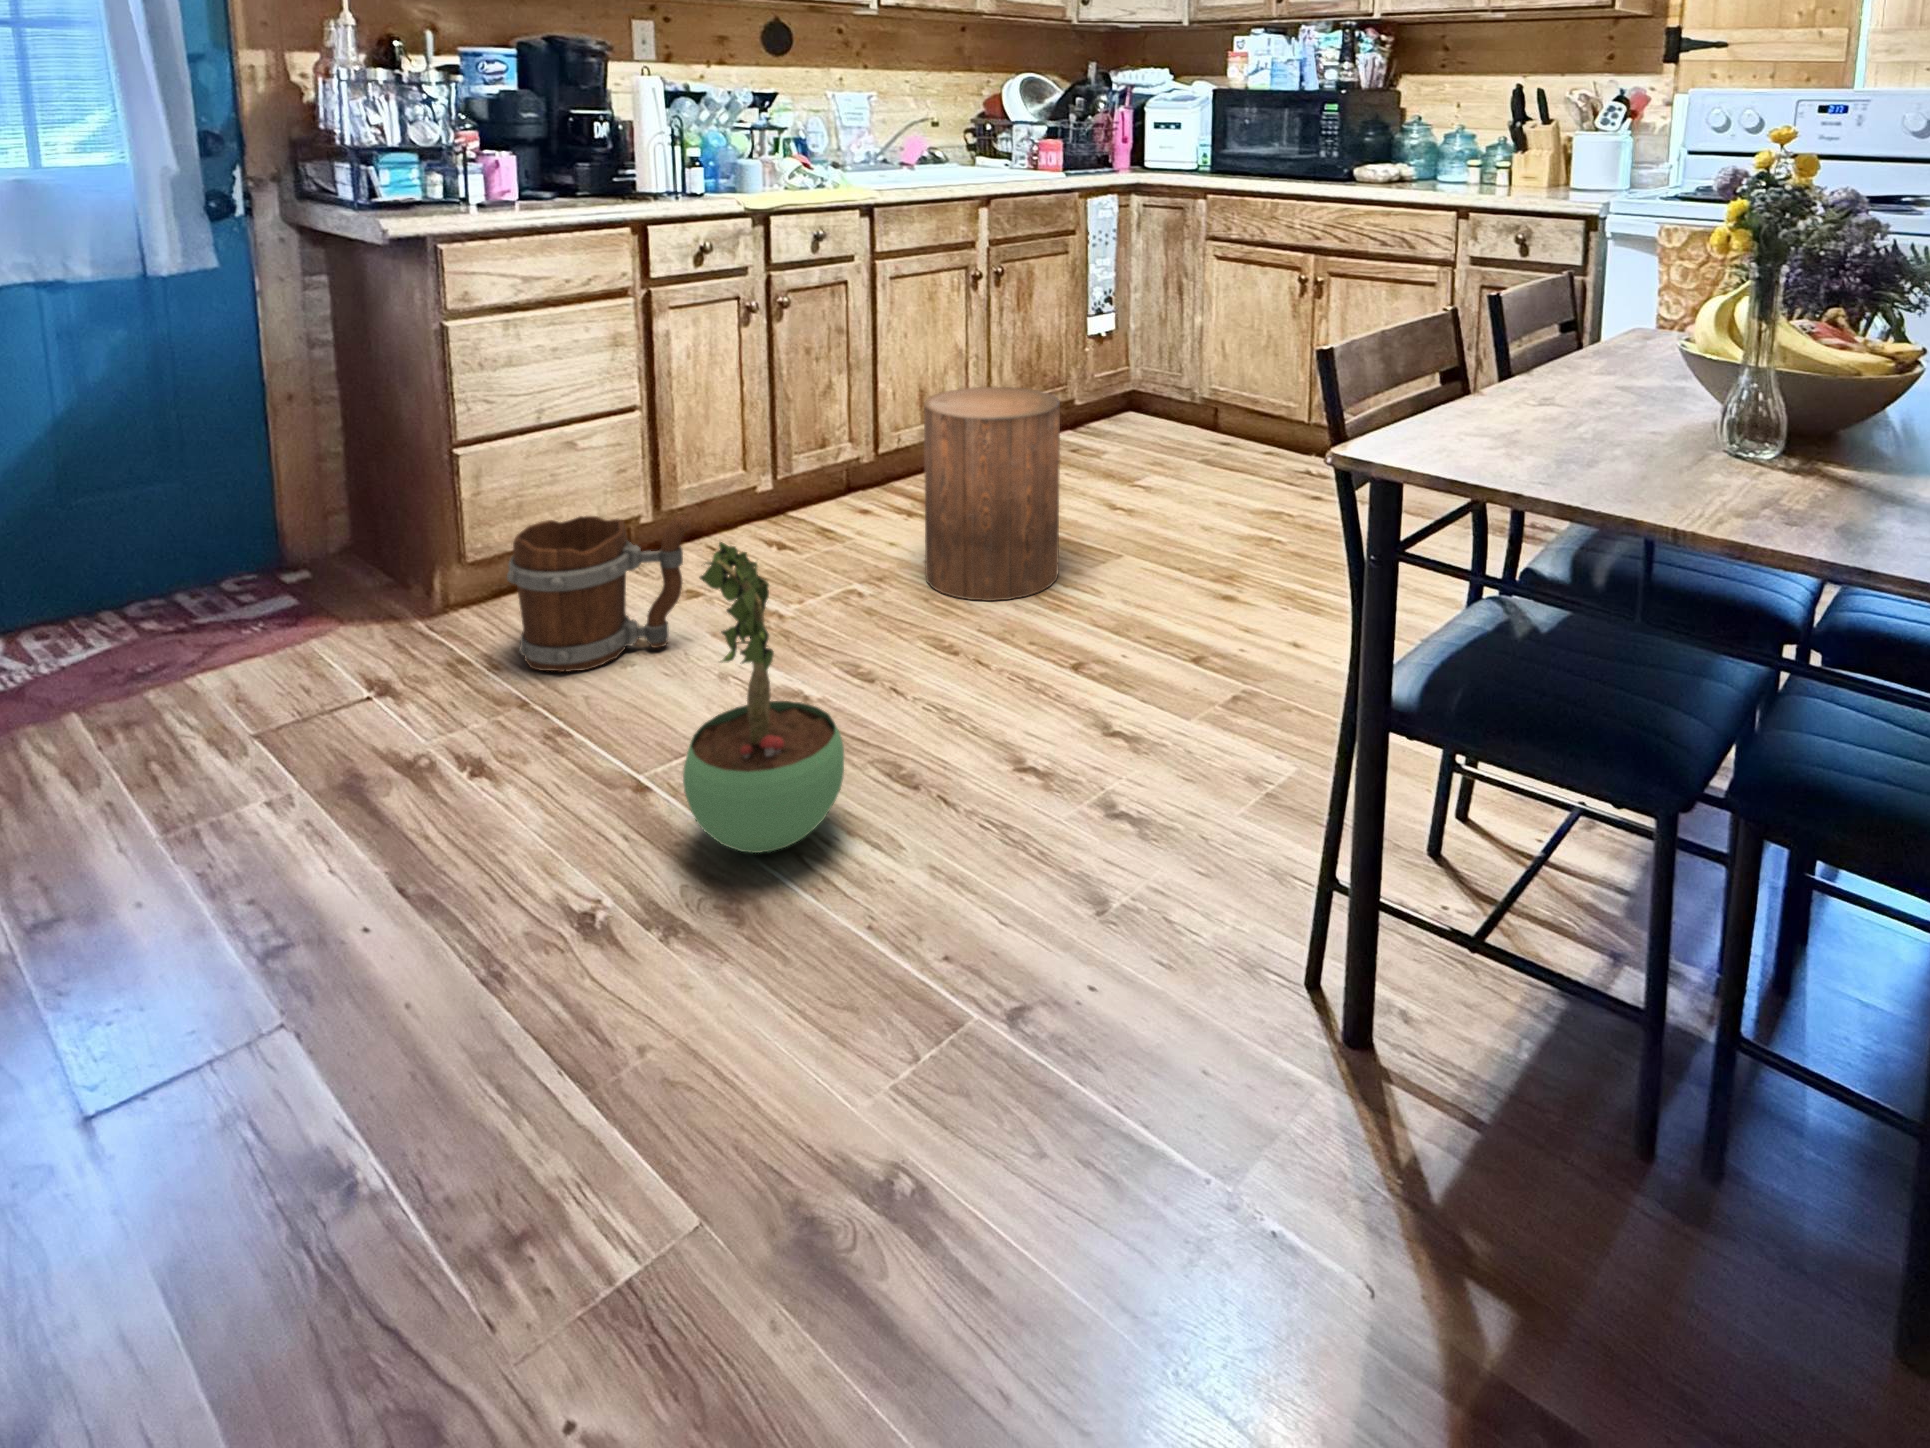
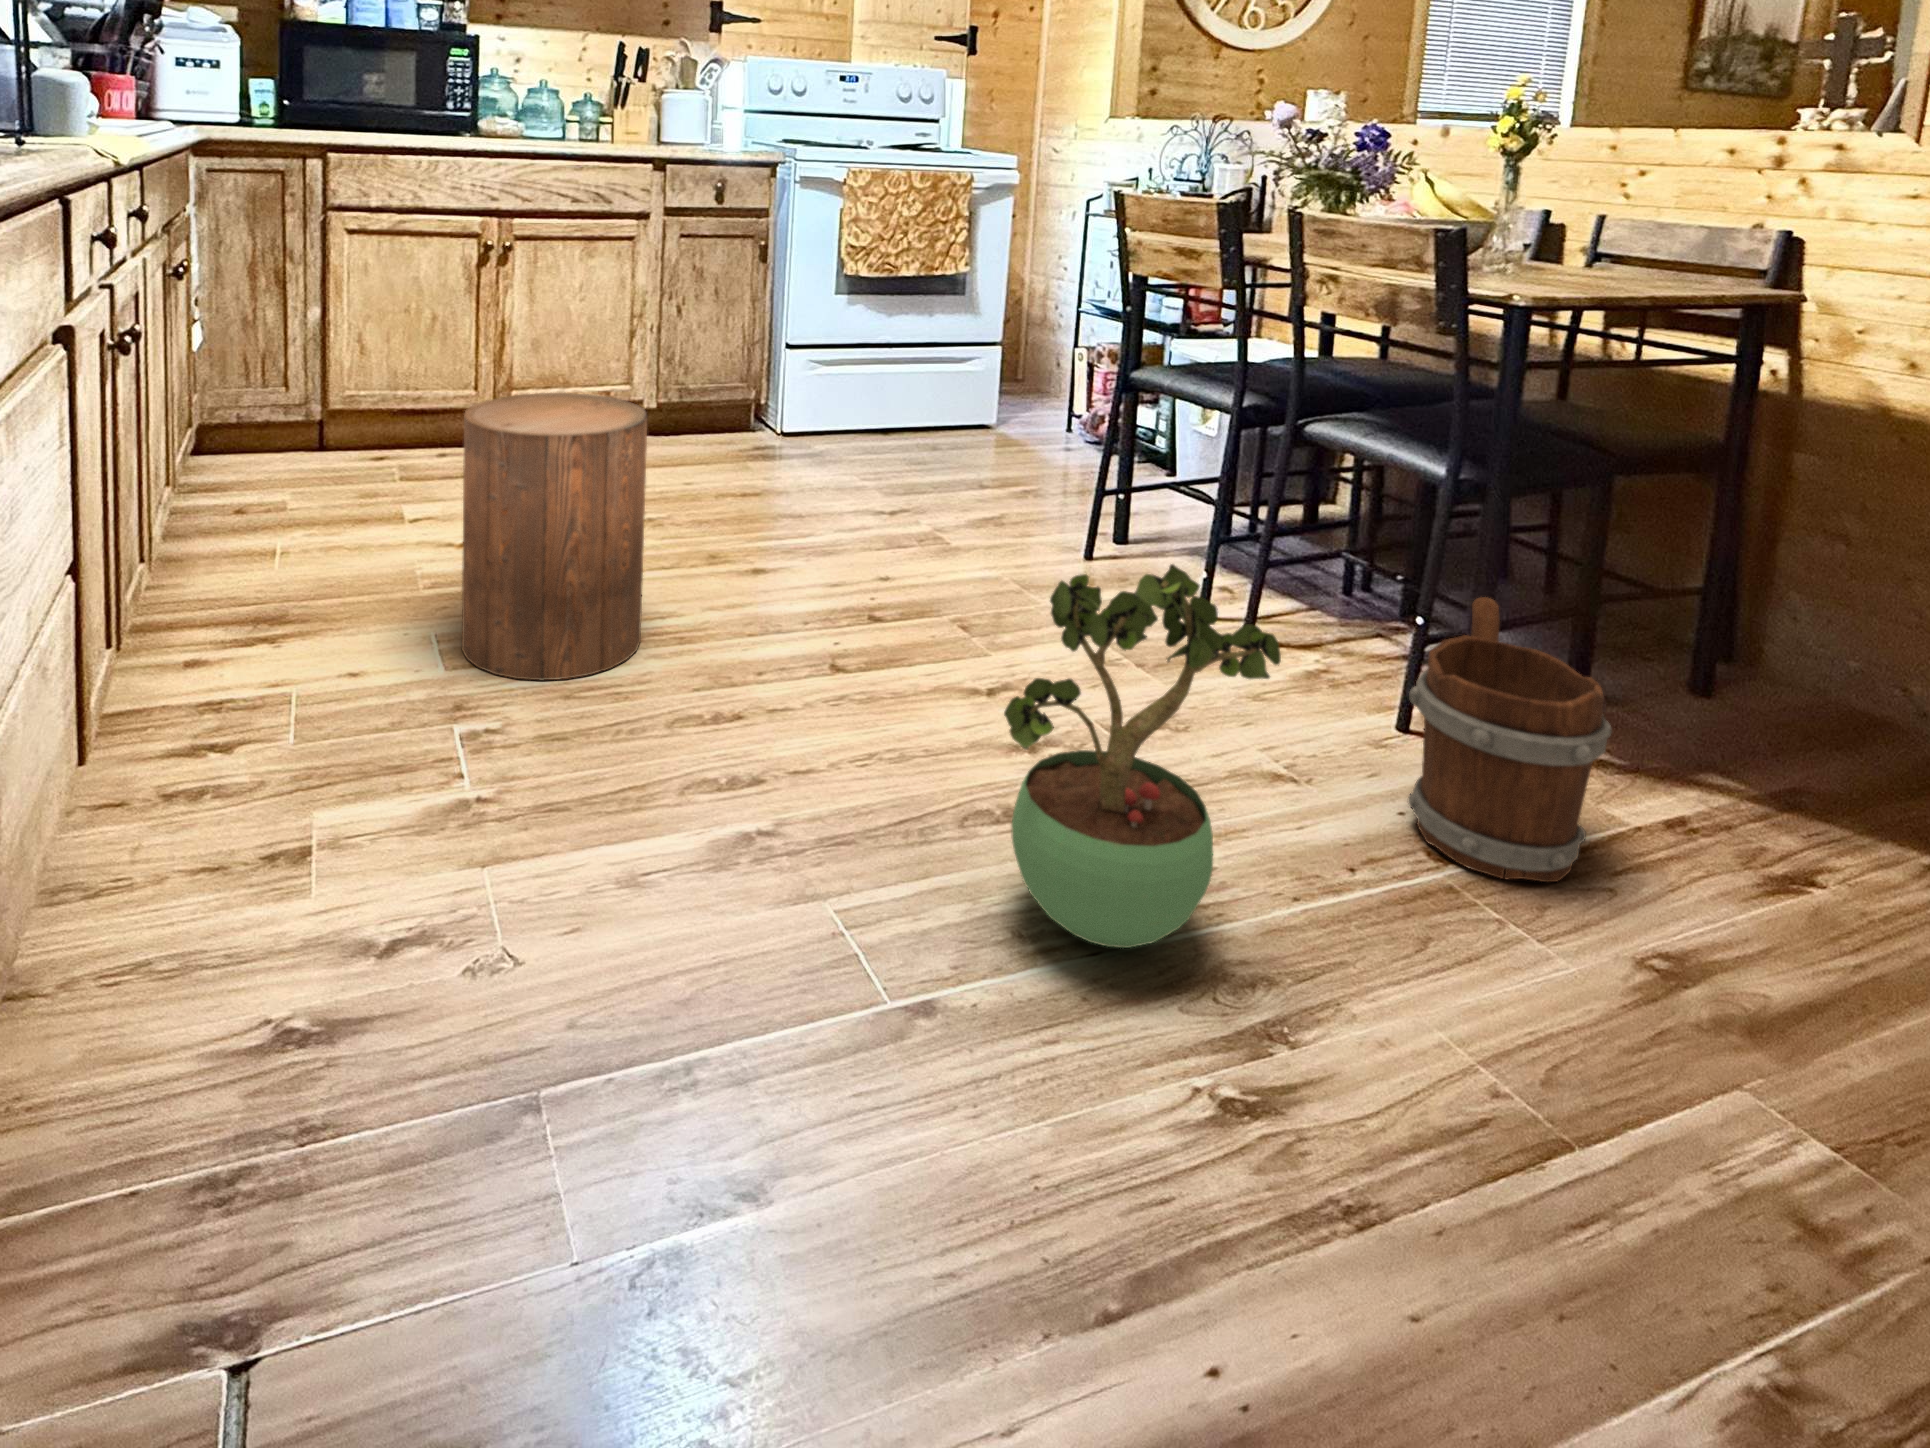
bucket: present [507,515,691,672] -> present [1408,597,1611,882]

